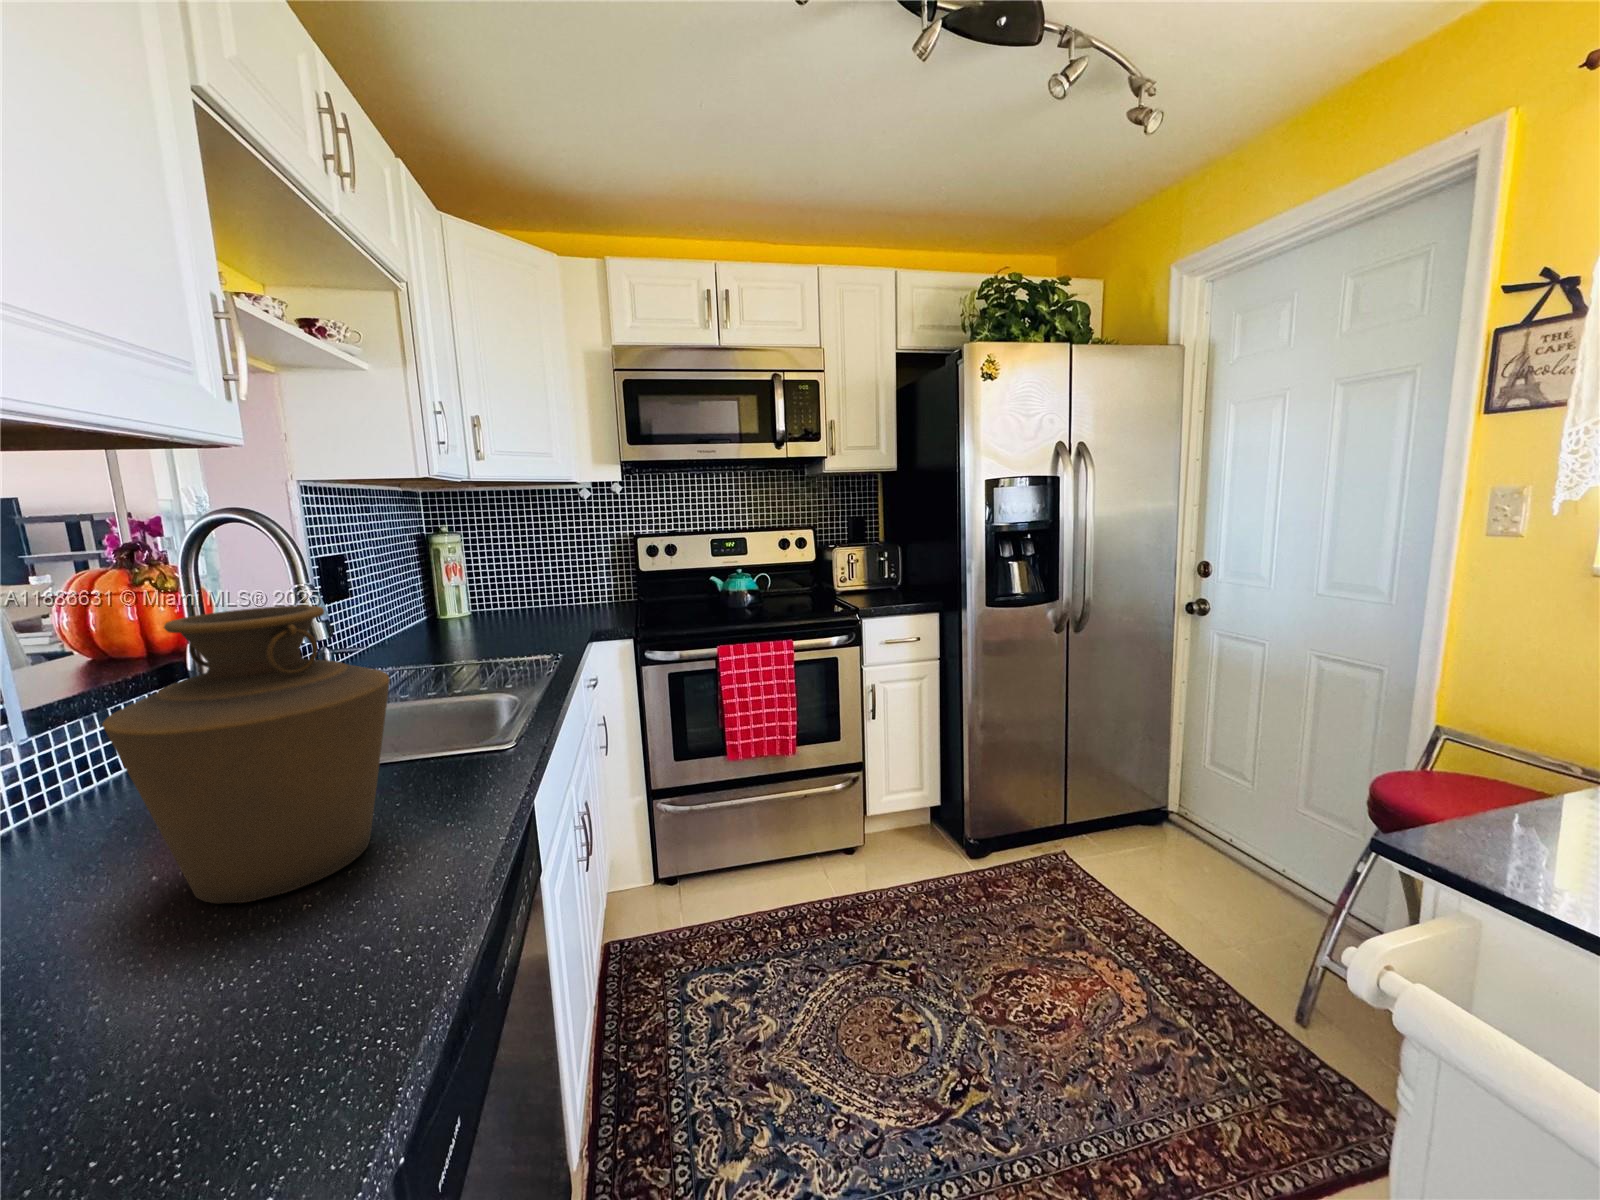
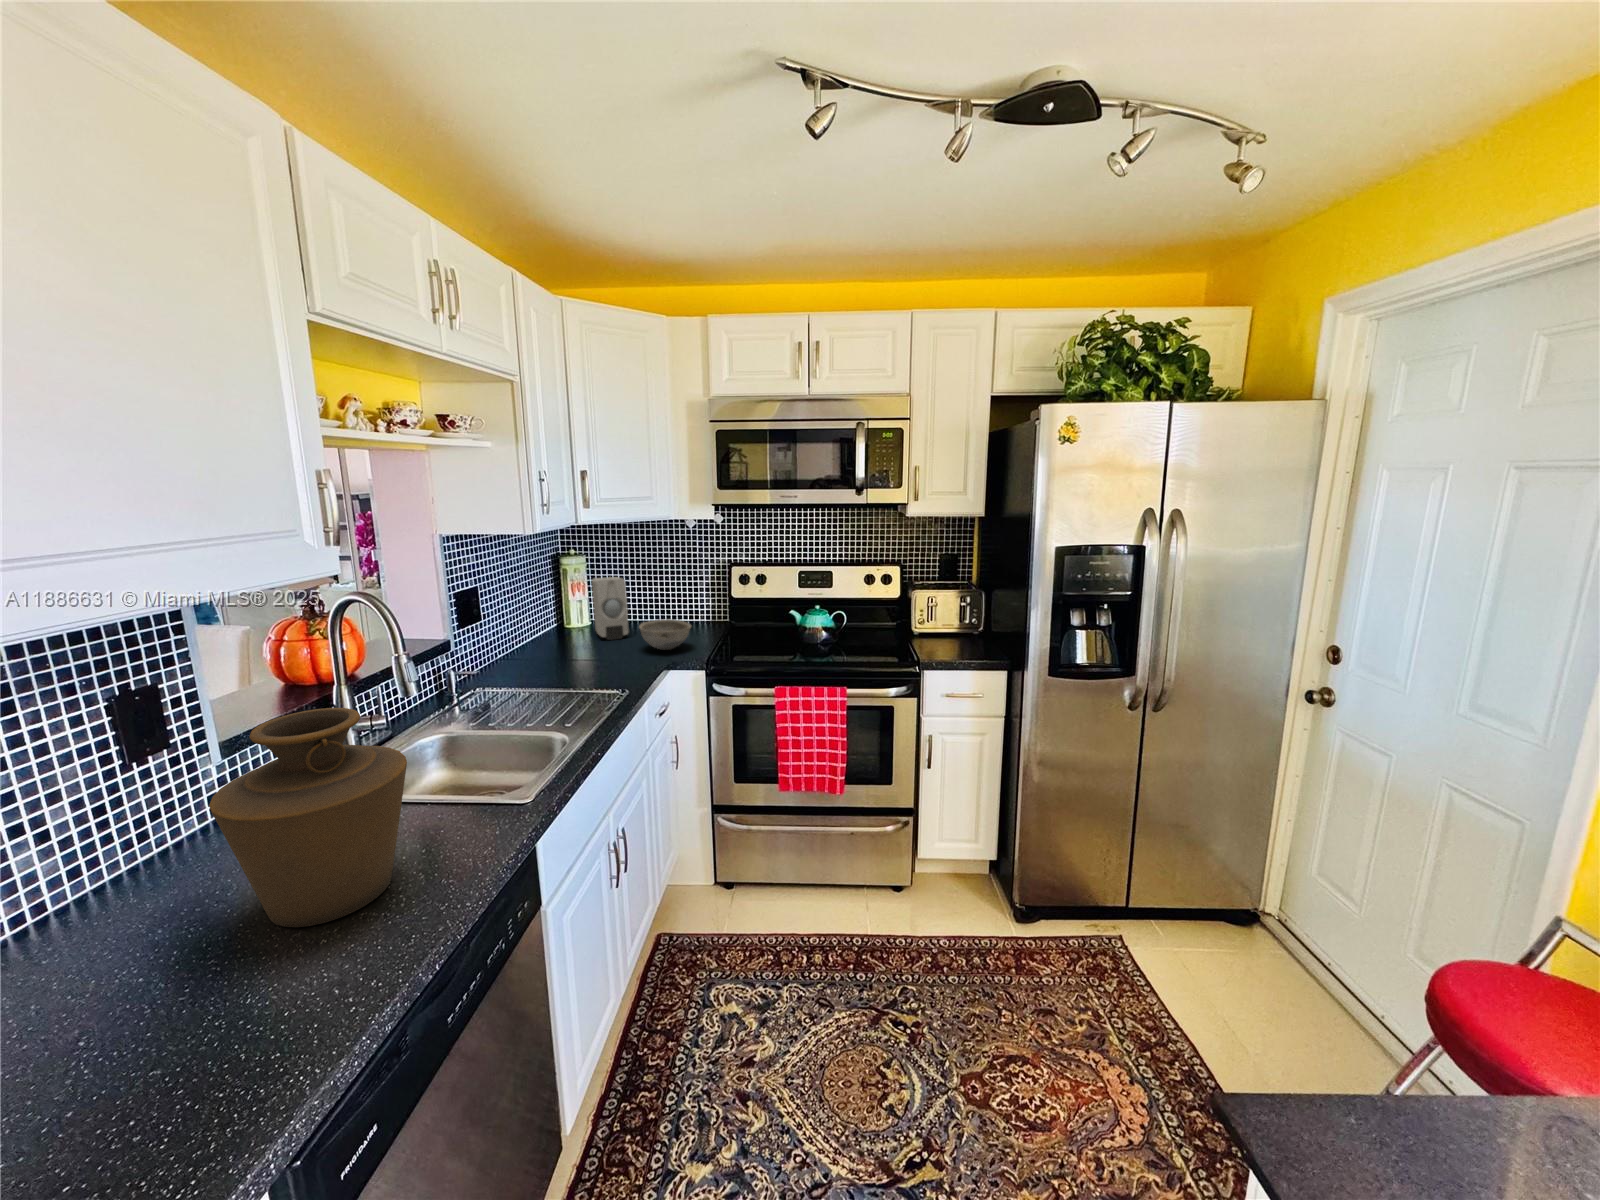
soap dispenser: none [471,553,524,624] -> present [592,577,629,640]
bowl: none [544,594,606,626] -> present [639,619,691,650]

